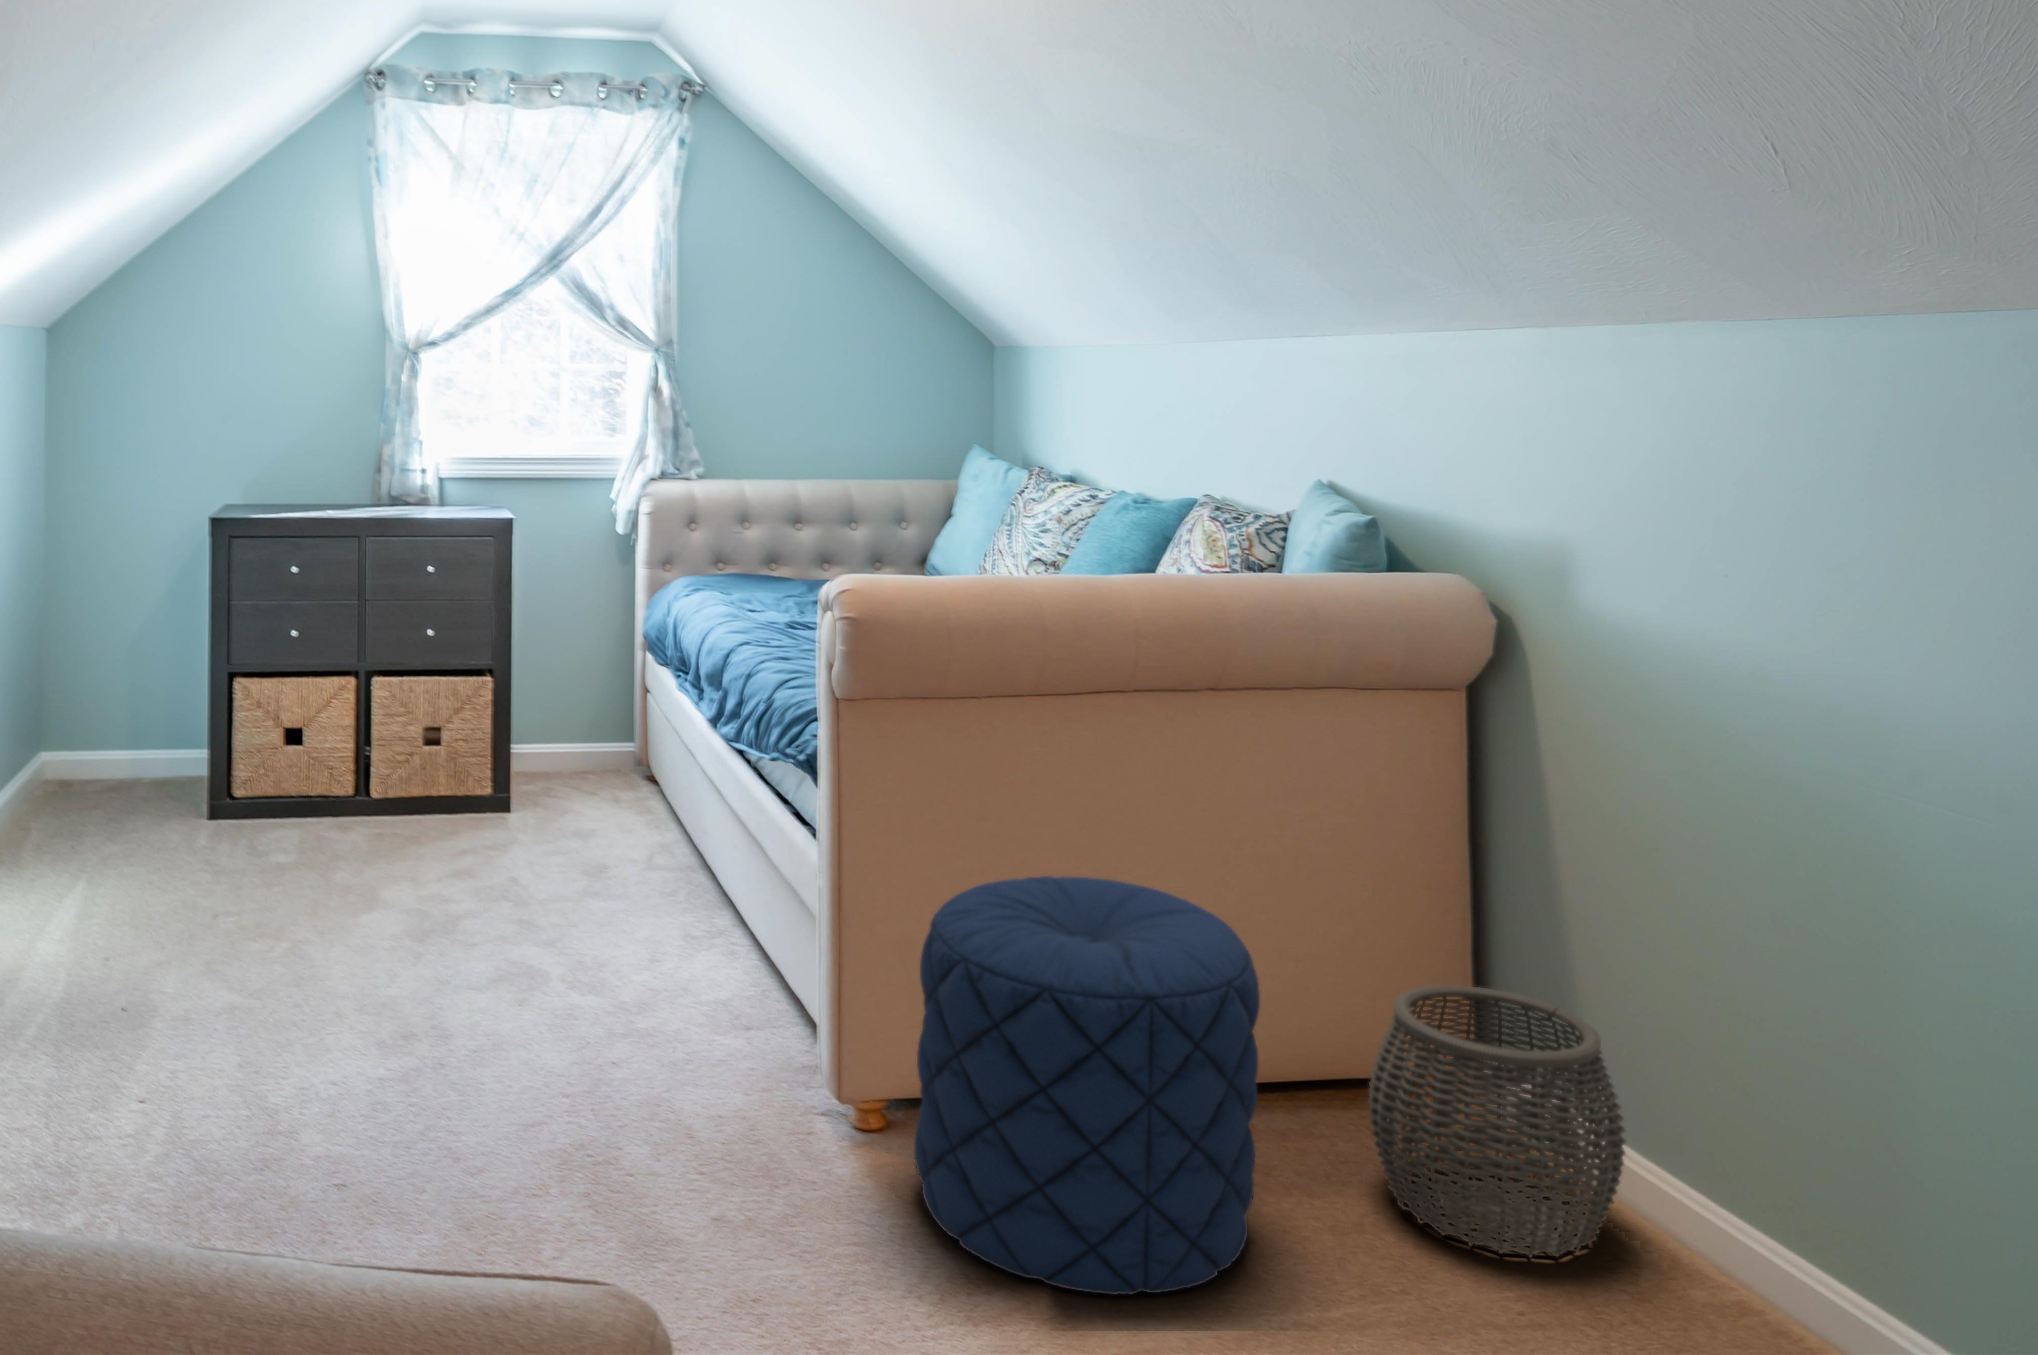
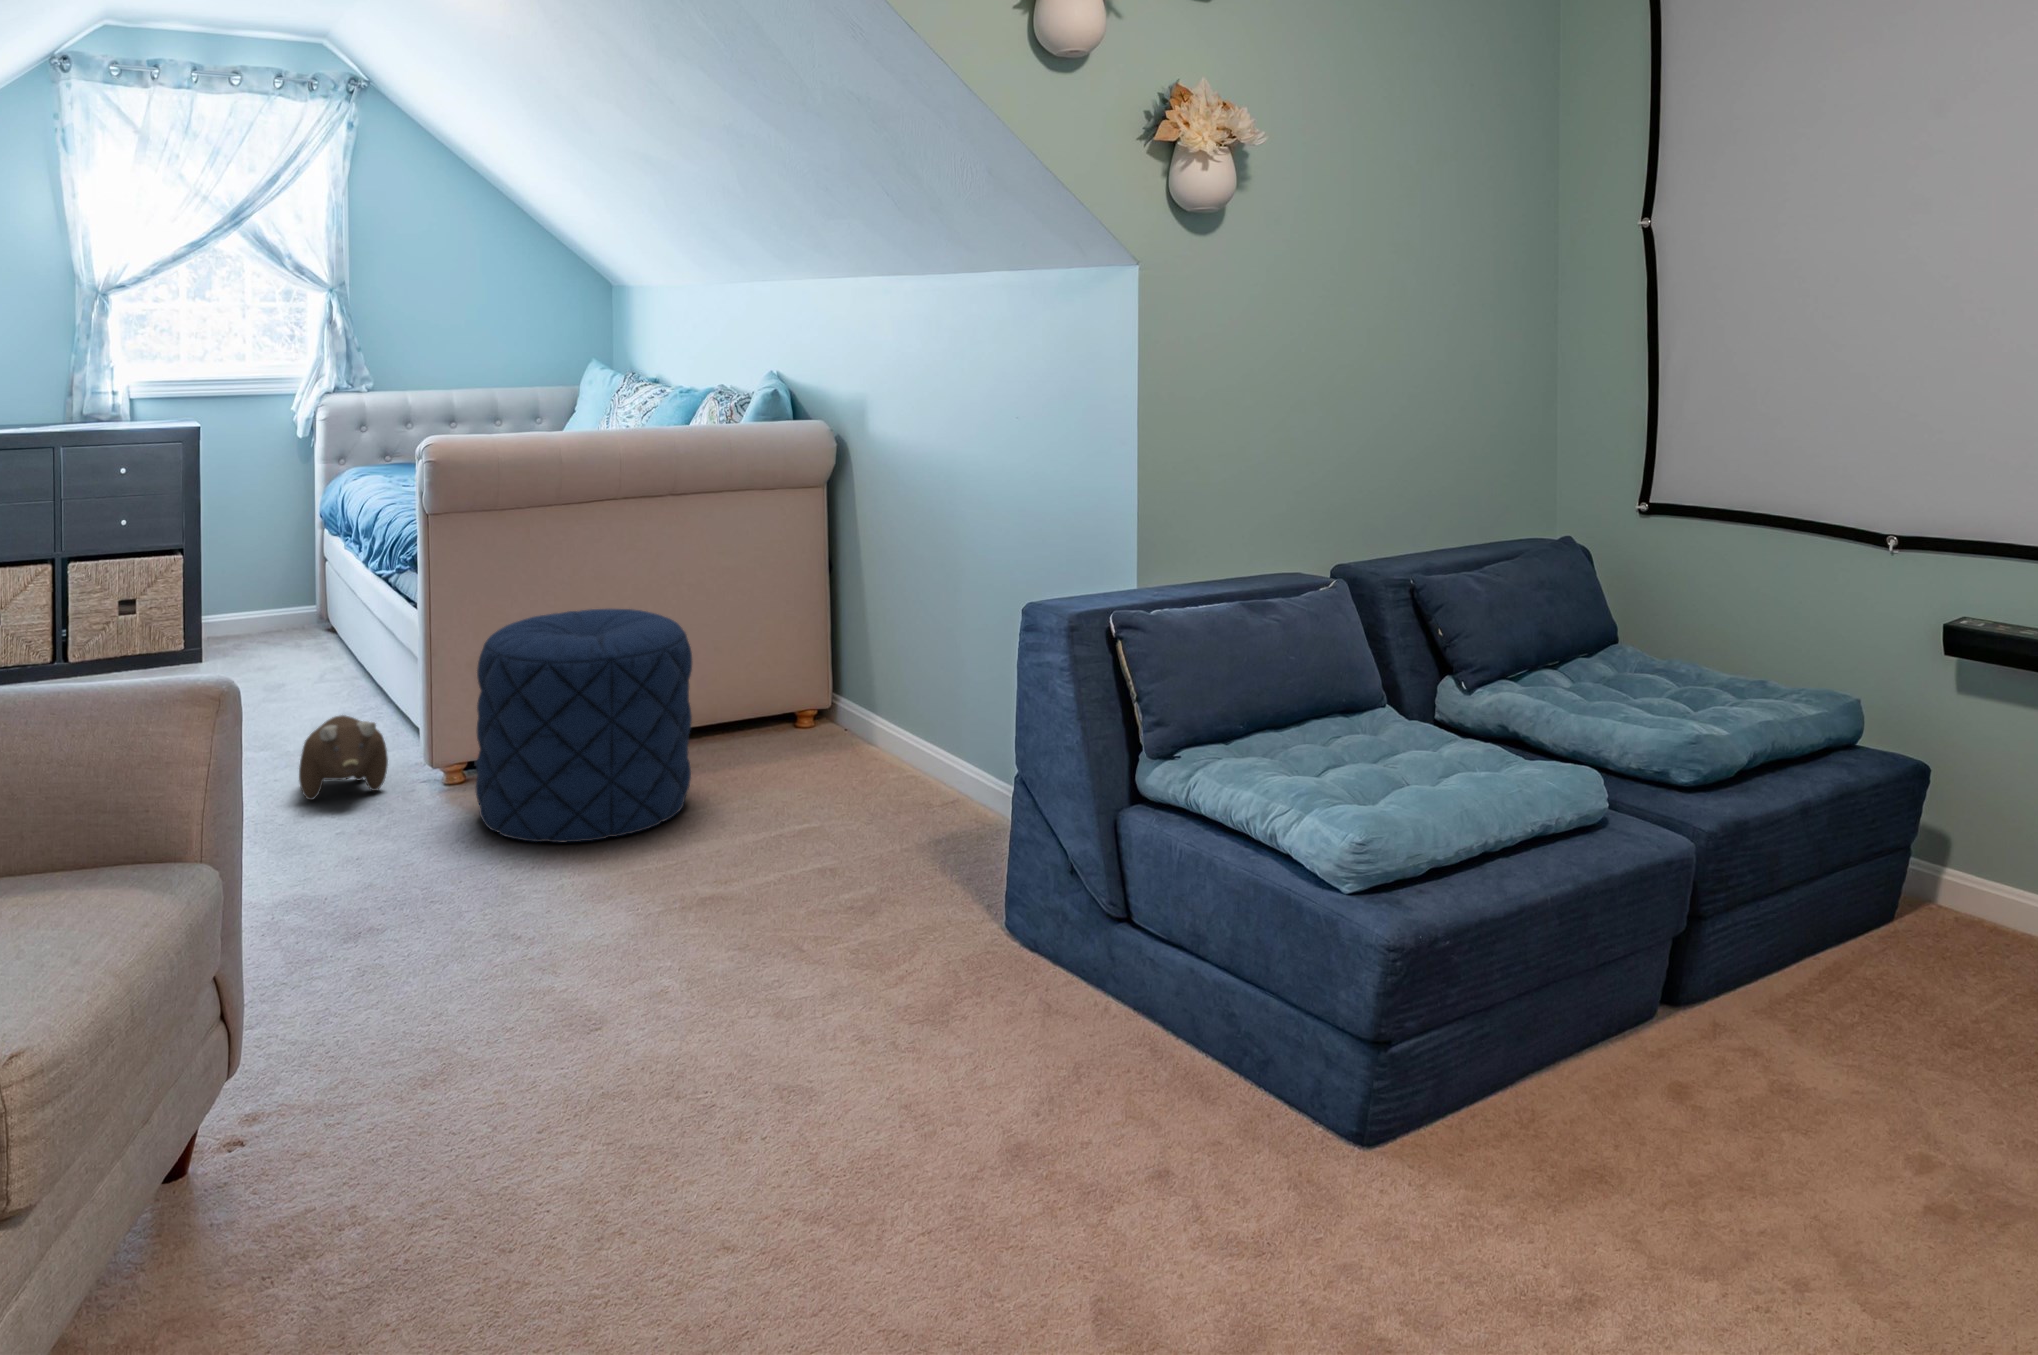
plush toy: none [658,980,774,1104] -> present [299,715,388,800]
woven basket: present [1368,985,1626,1257] -> none [769,652,906,792]

